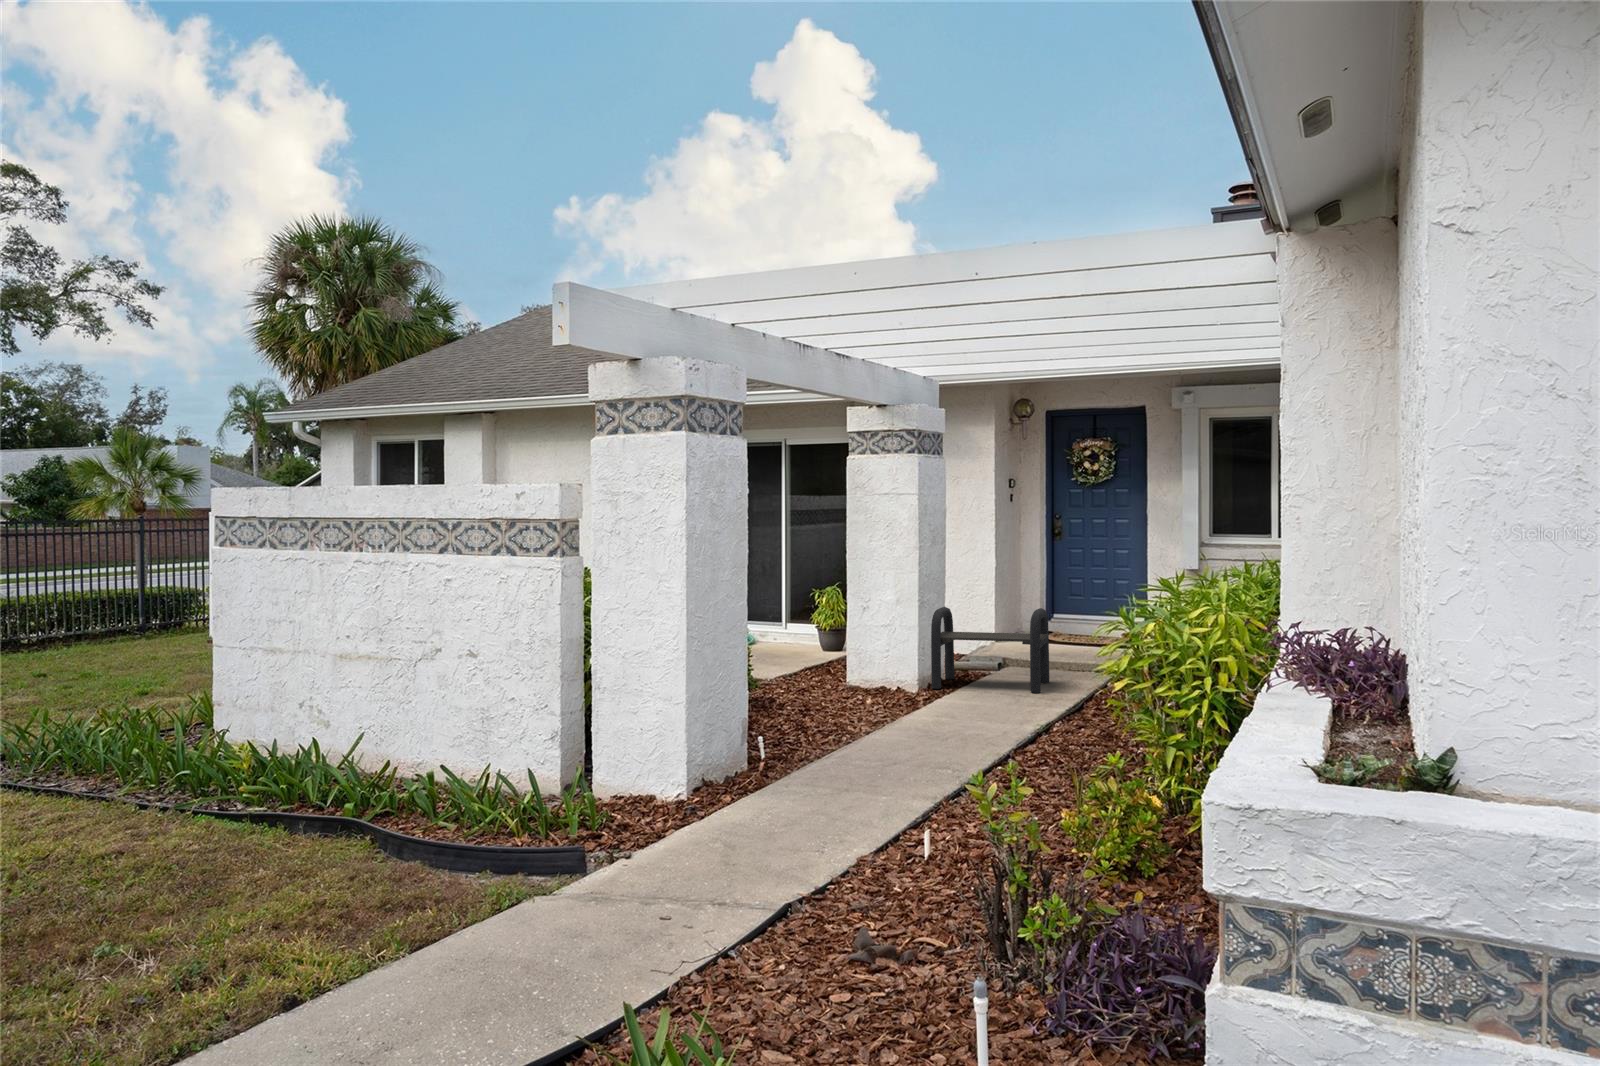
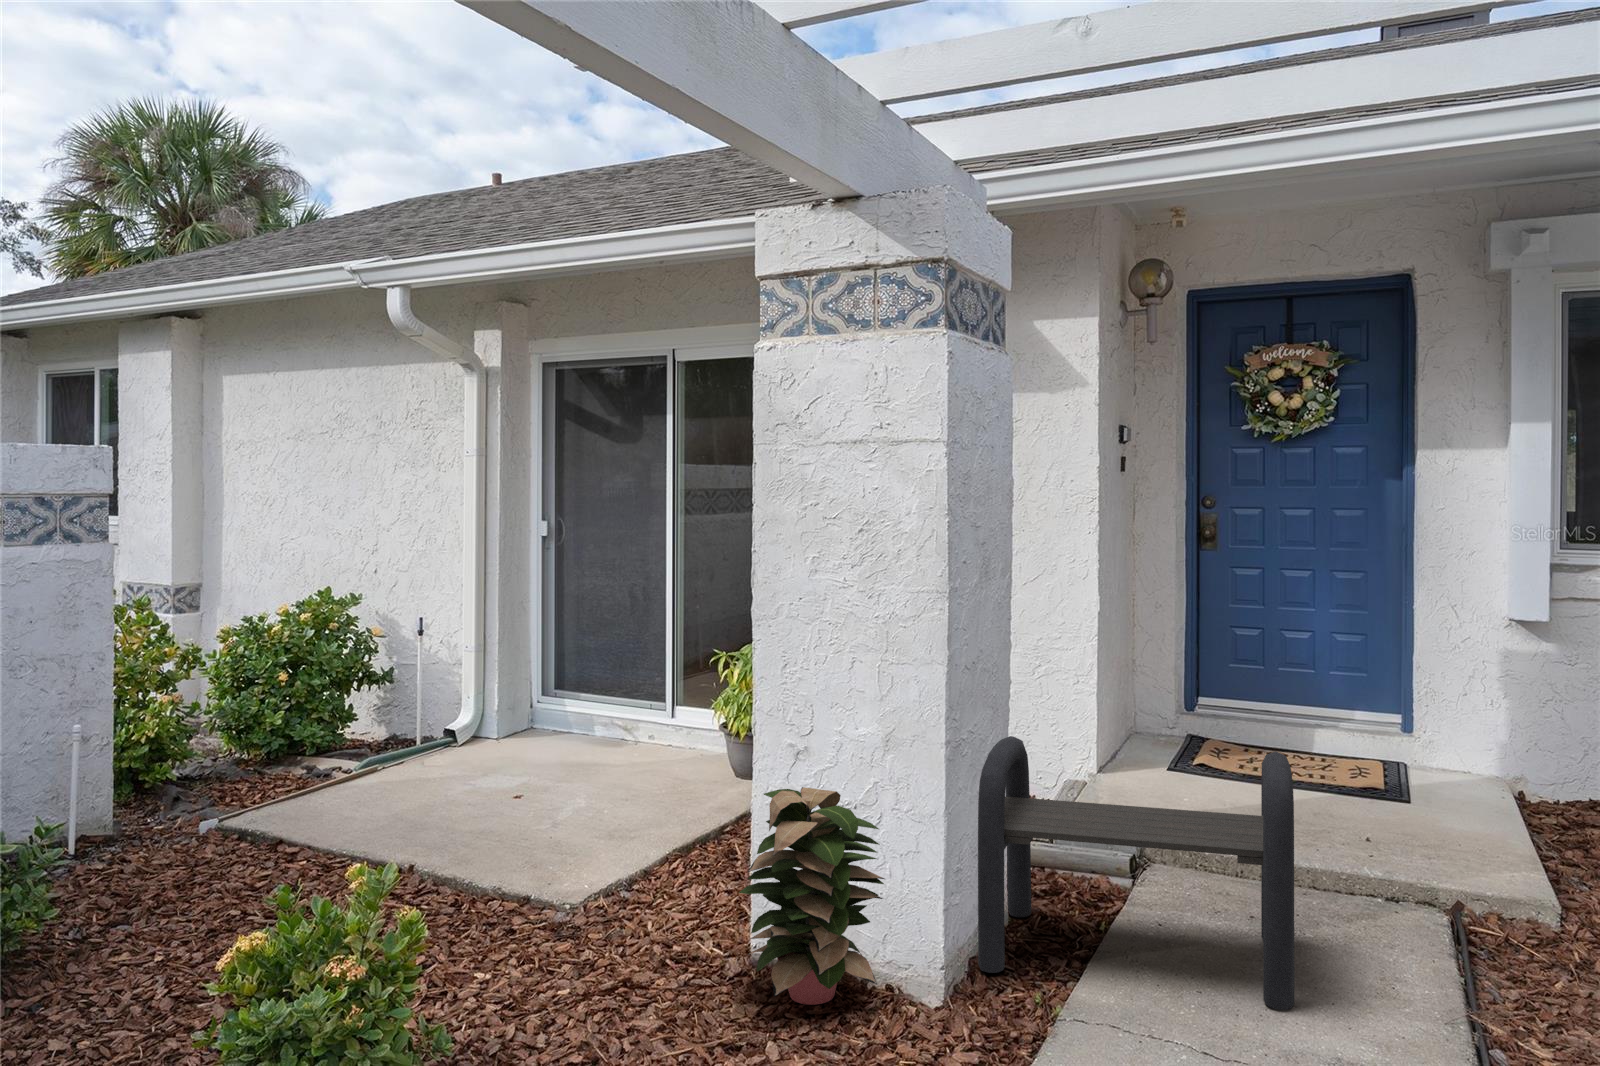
decorative plant: none [844,620,898,695] -> present [739,787,885,1005]

